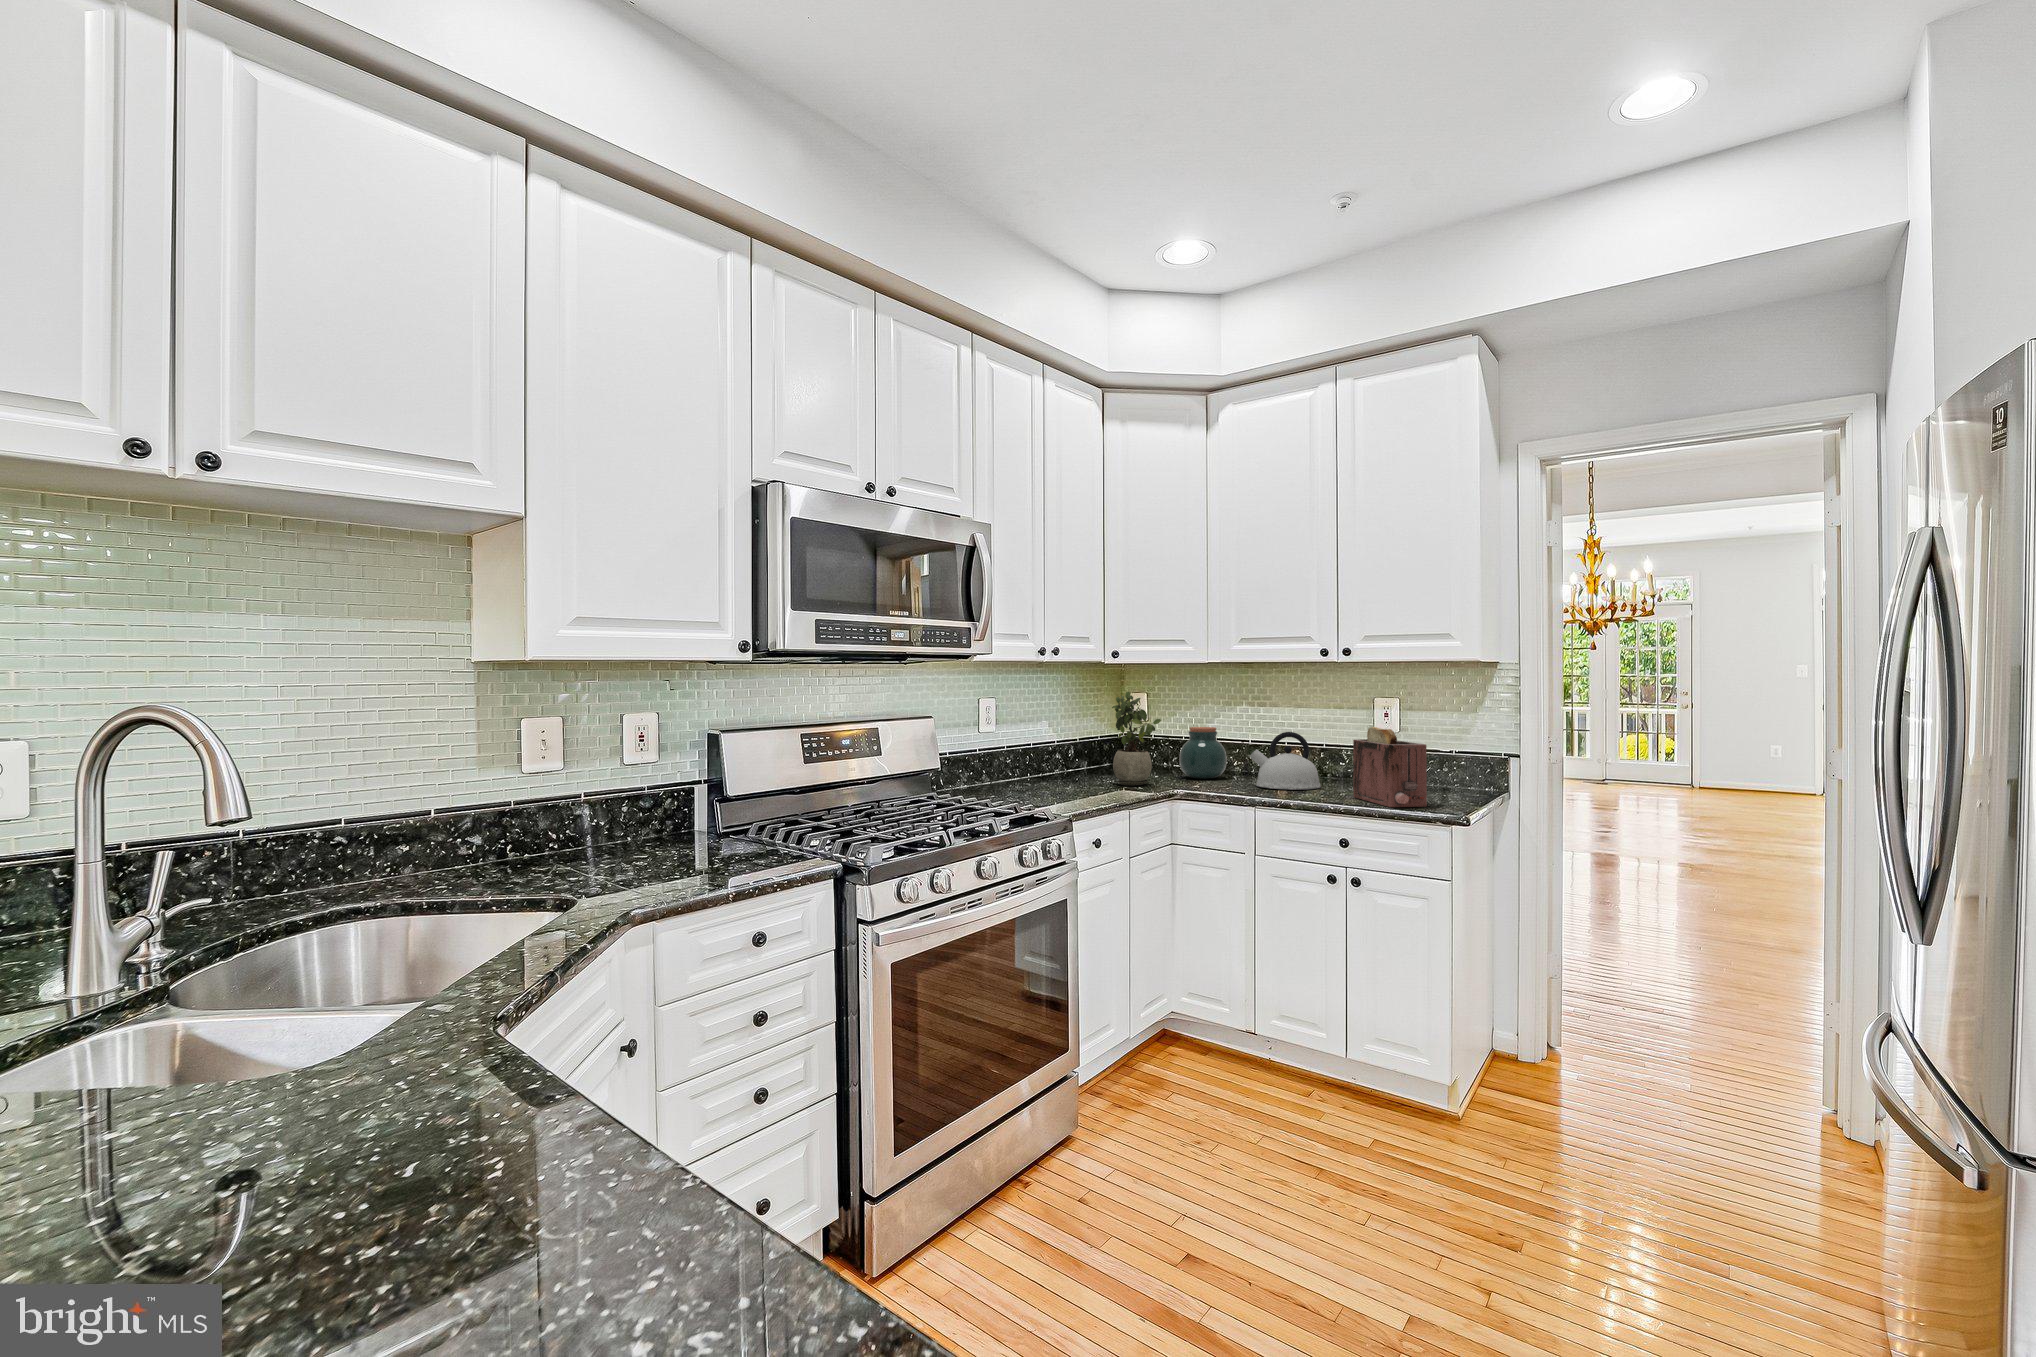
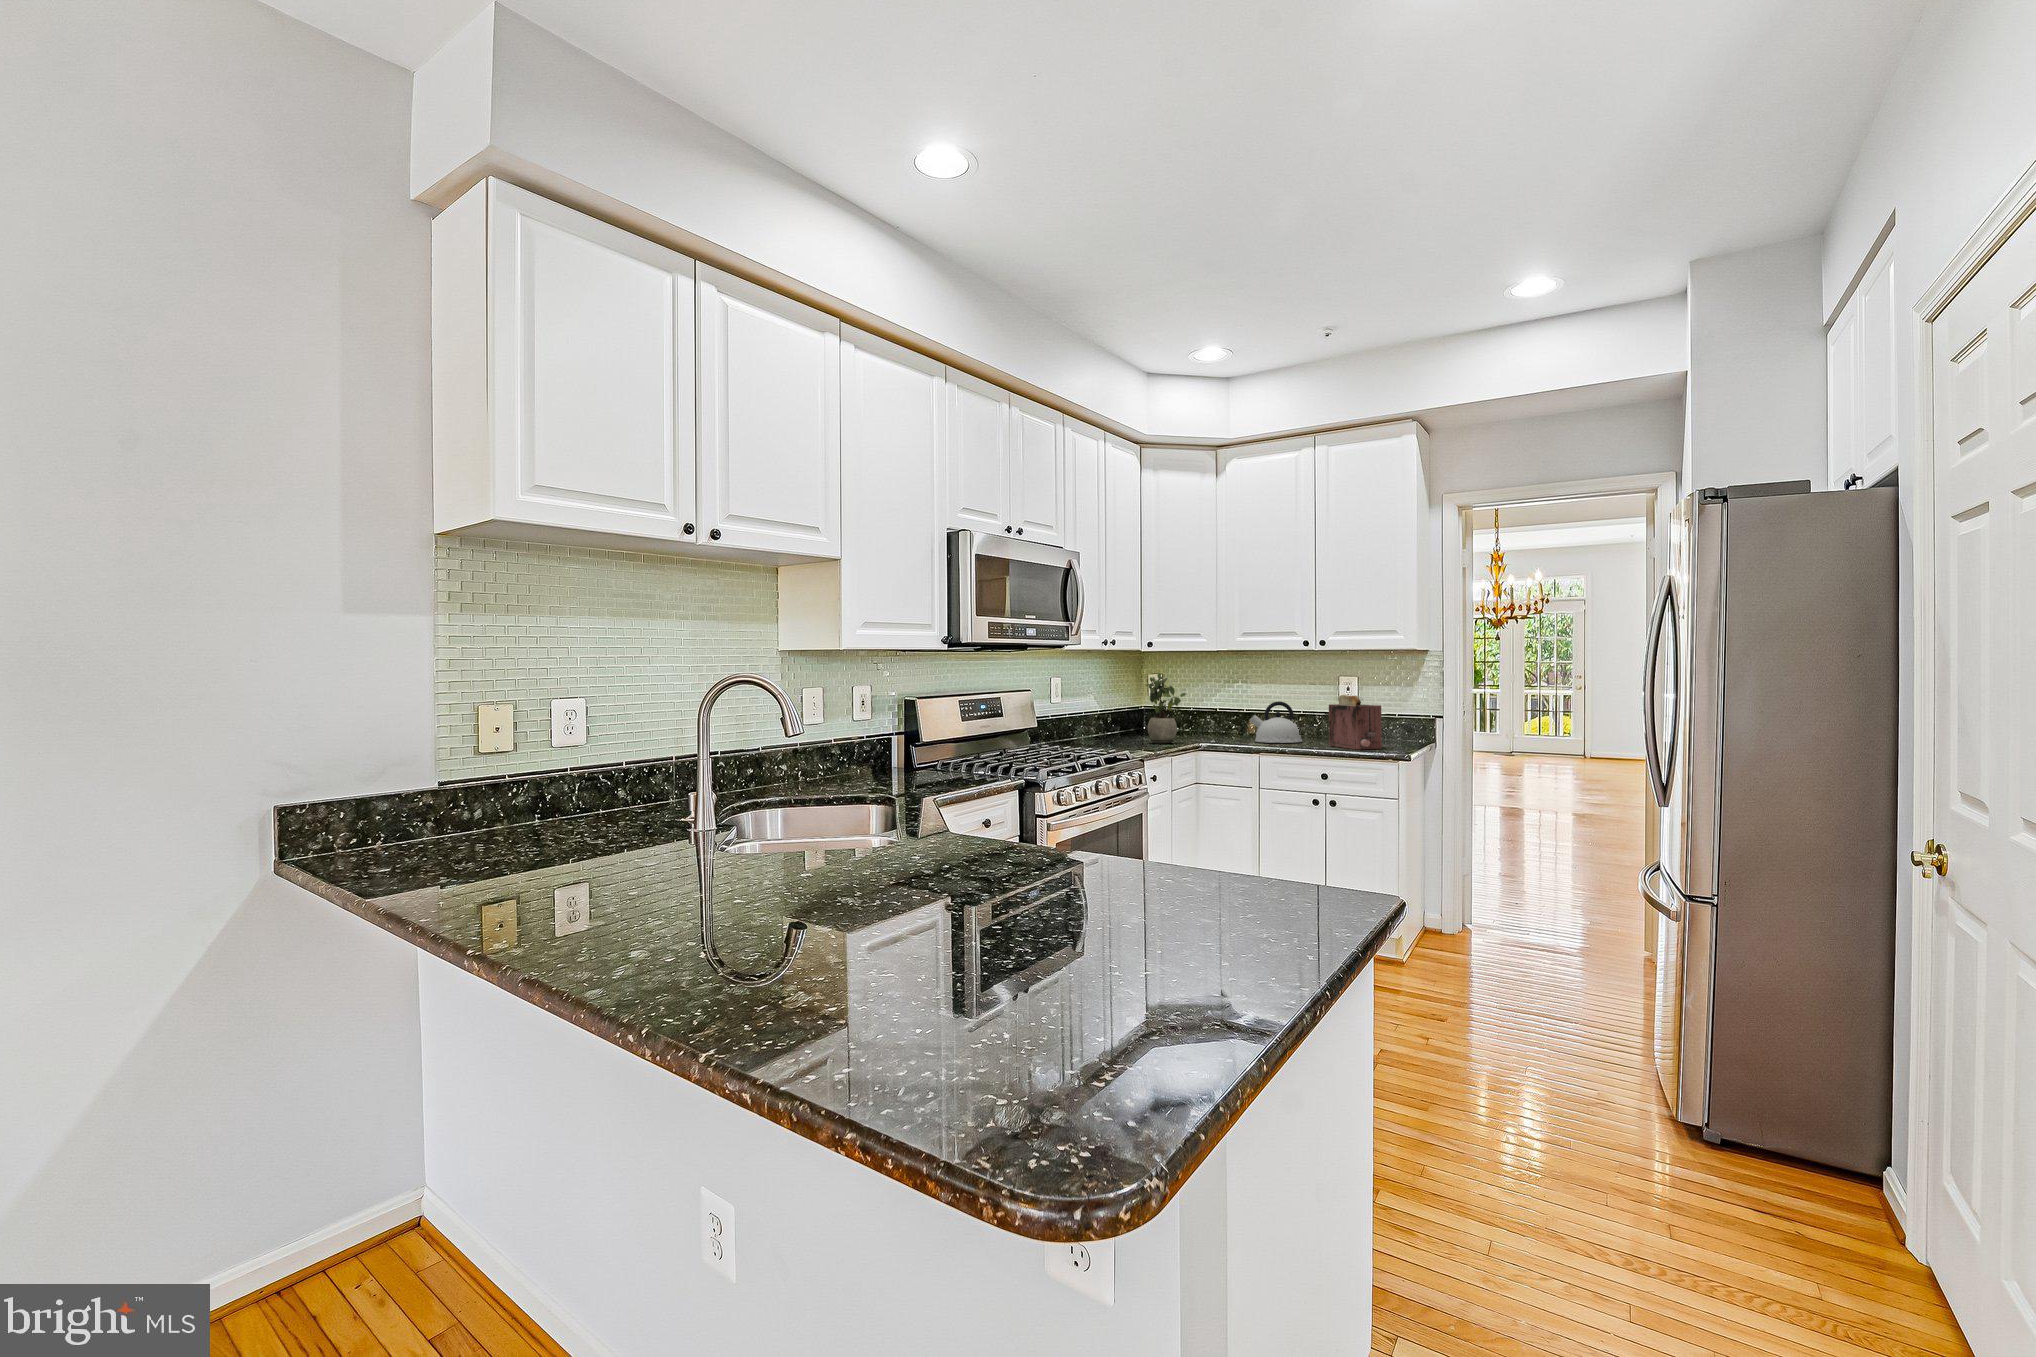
jar: present [1180,727,1227,779] -> none [1193,701,1229,739]

